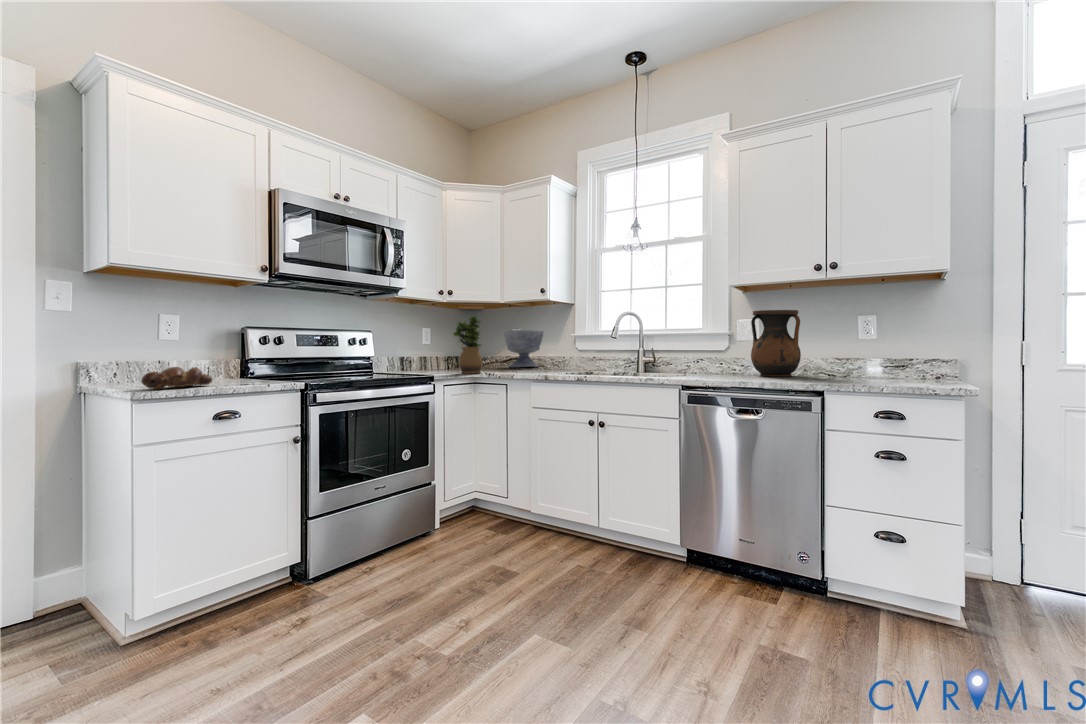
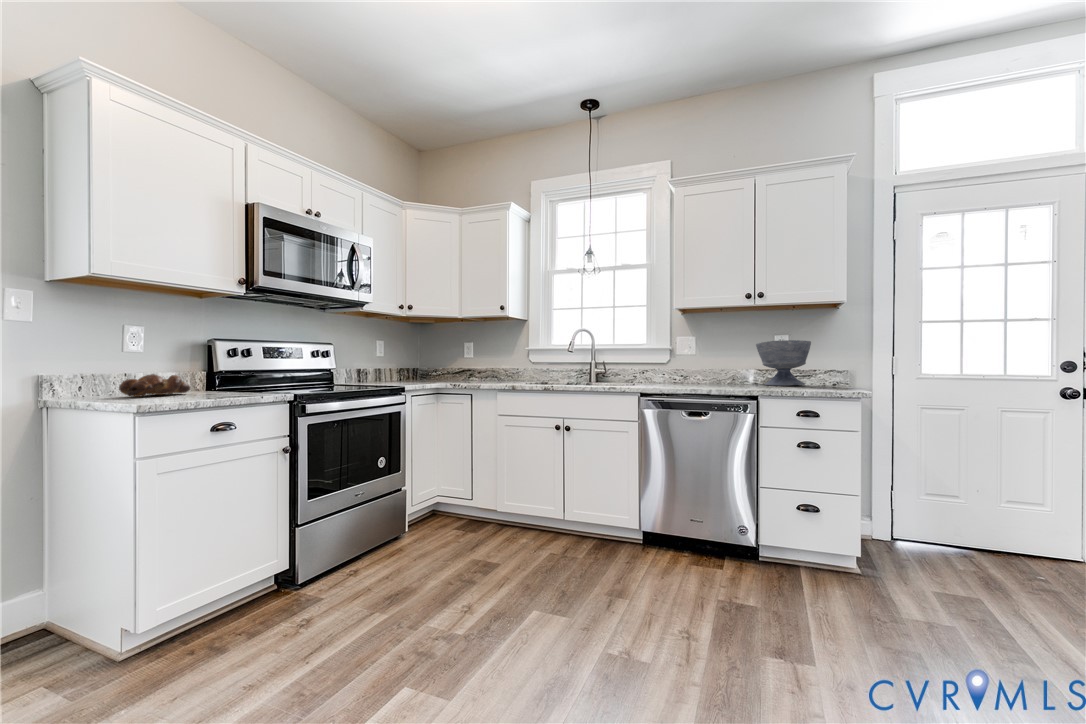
vase: present [751,310,801,377] -> none [689,328,729,384]
potted plant: present [453,316,483,373] -> none [419,328,449,383]
bowl: present [504,330,544,367] -> present [756,340,811,386]

